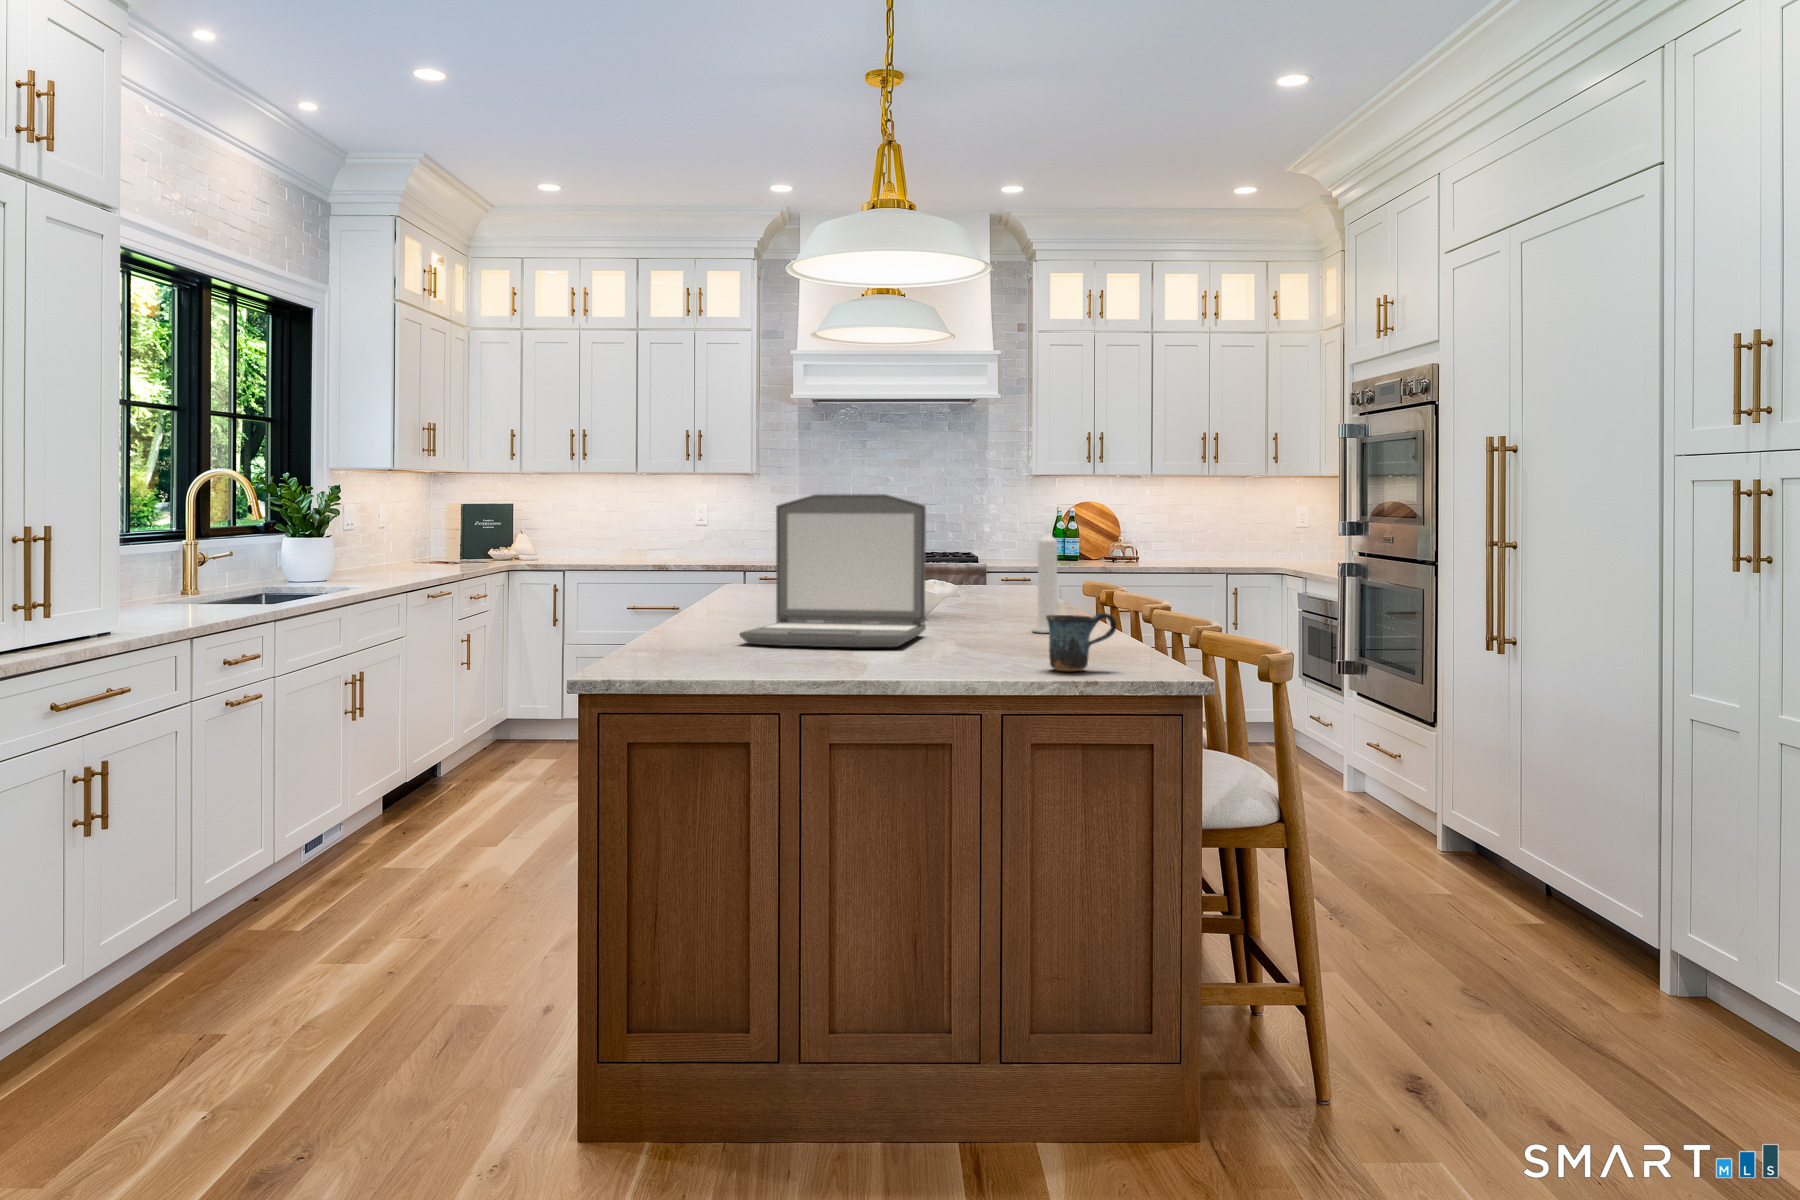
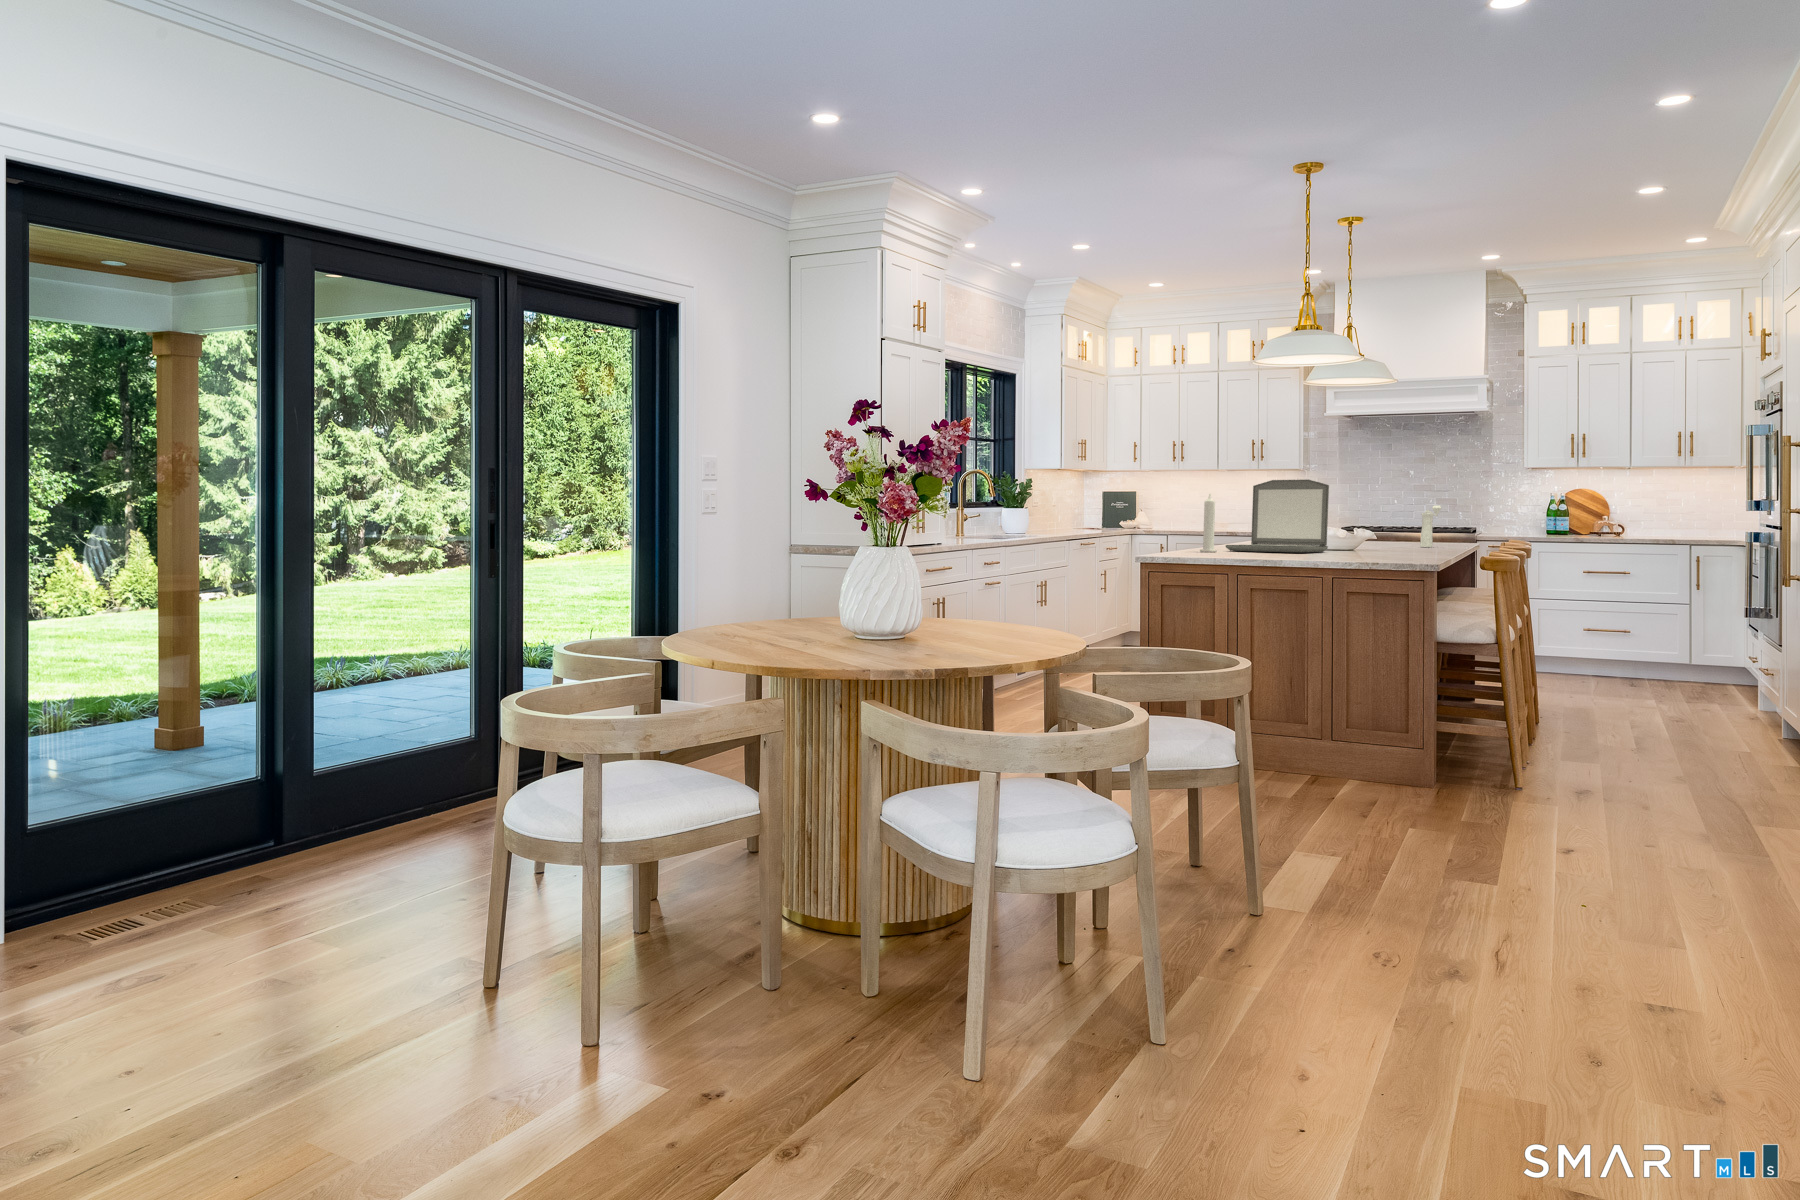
candle: present [1032,528,1057,633] -> present [1200,494,1217,552]
pepper mill: none [988,533,1010,598] -> present [1420,506,1441,547]
mug: present [1046,613,1117,671] -> none [1354,532,1388,558]

